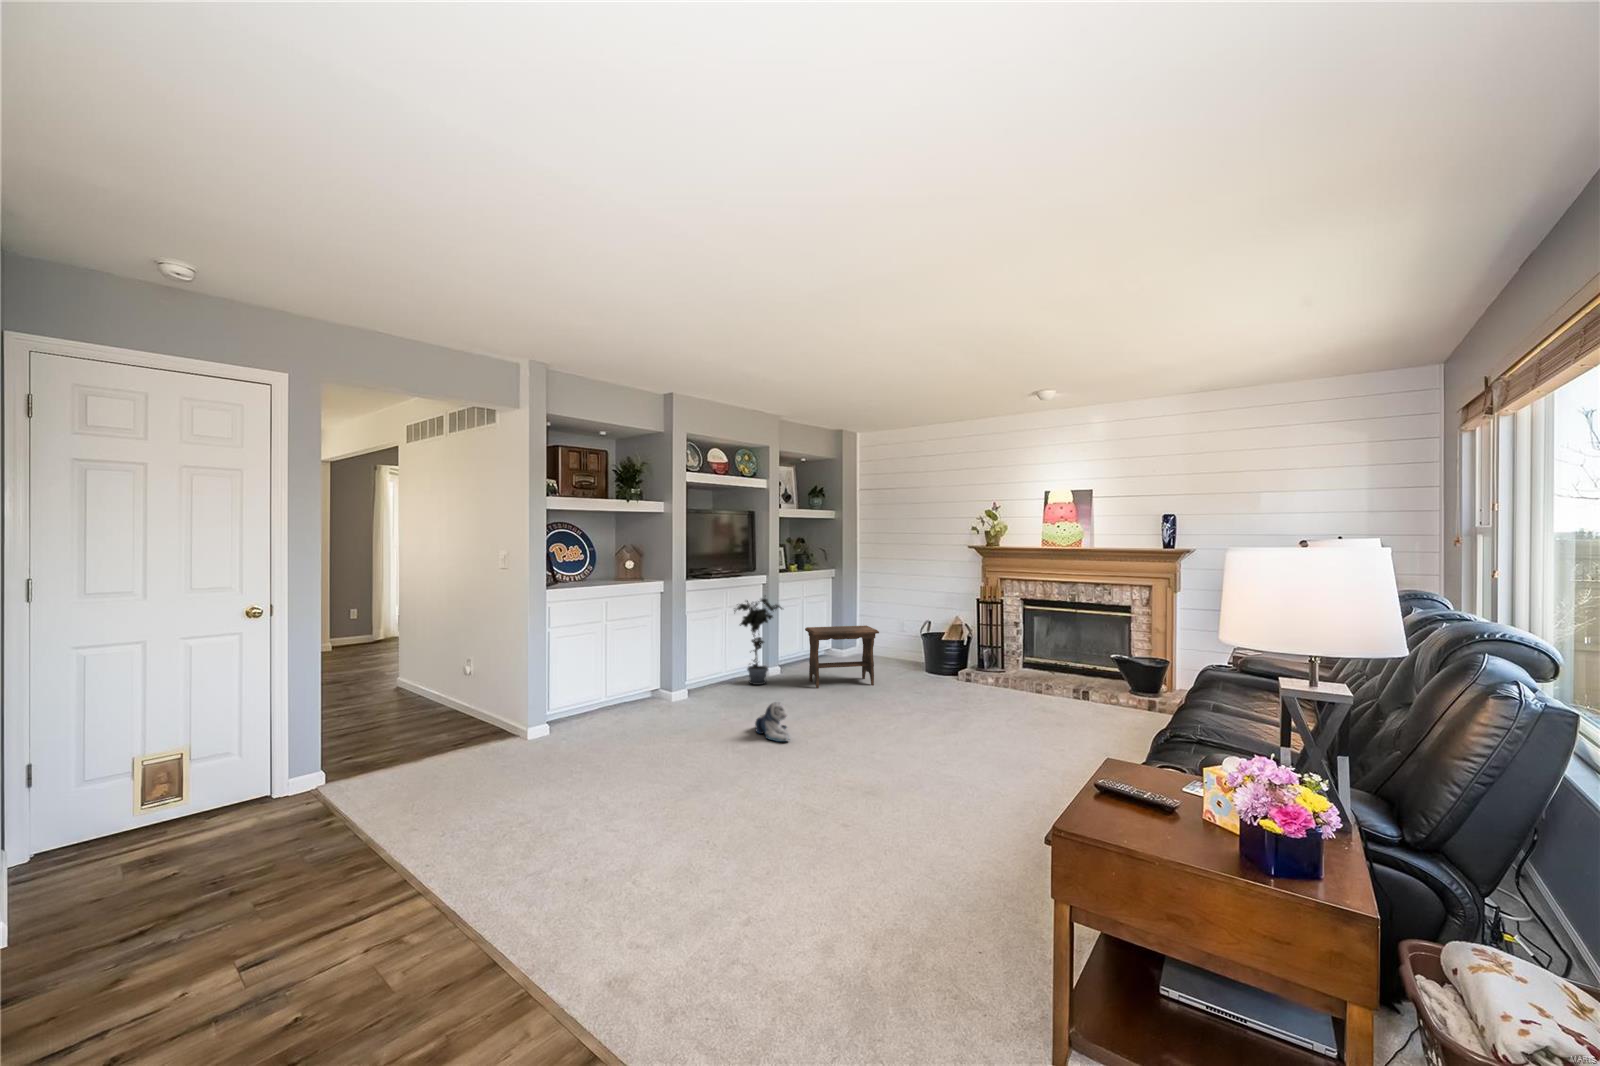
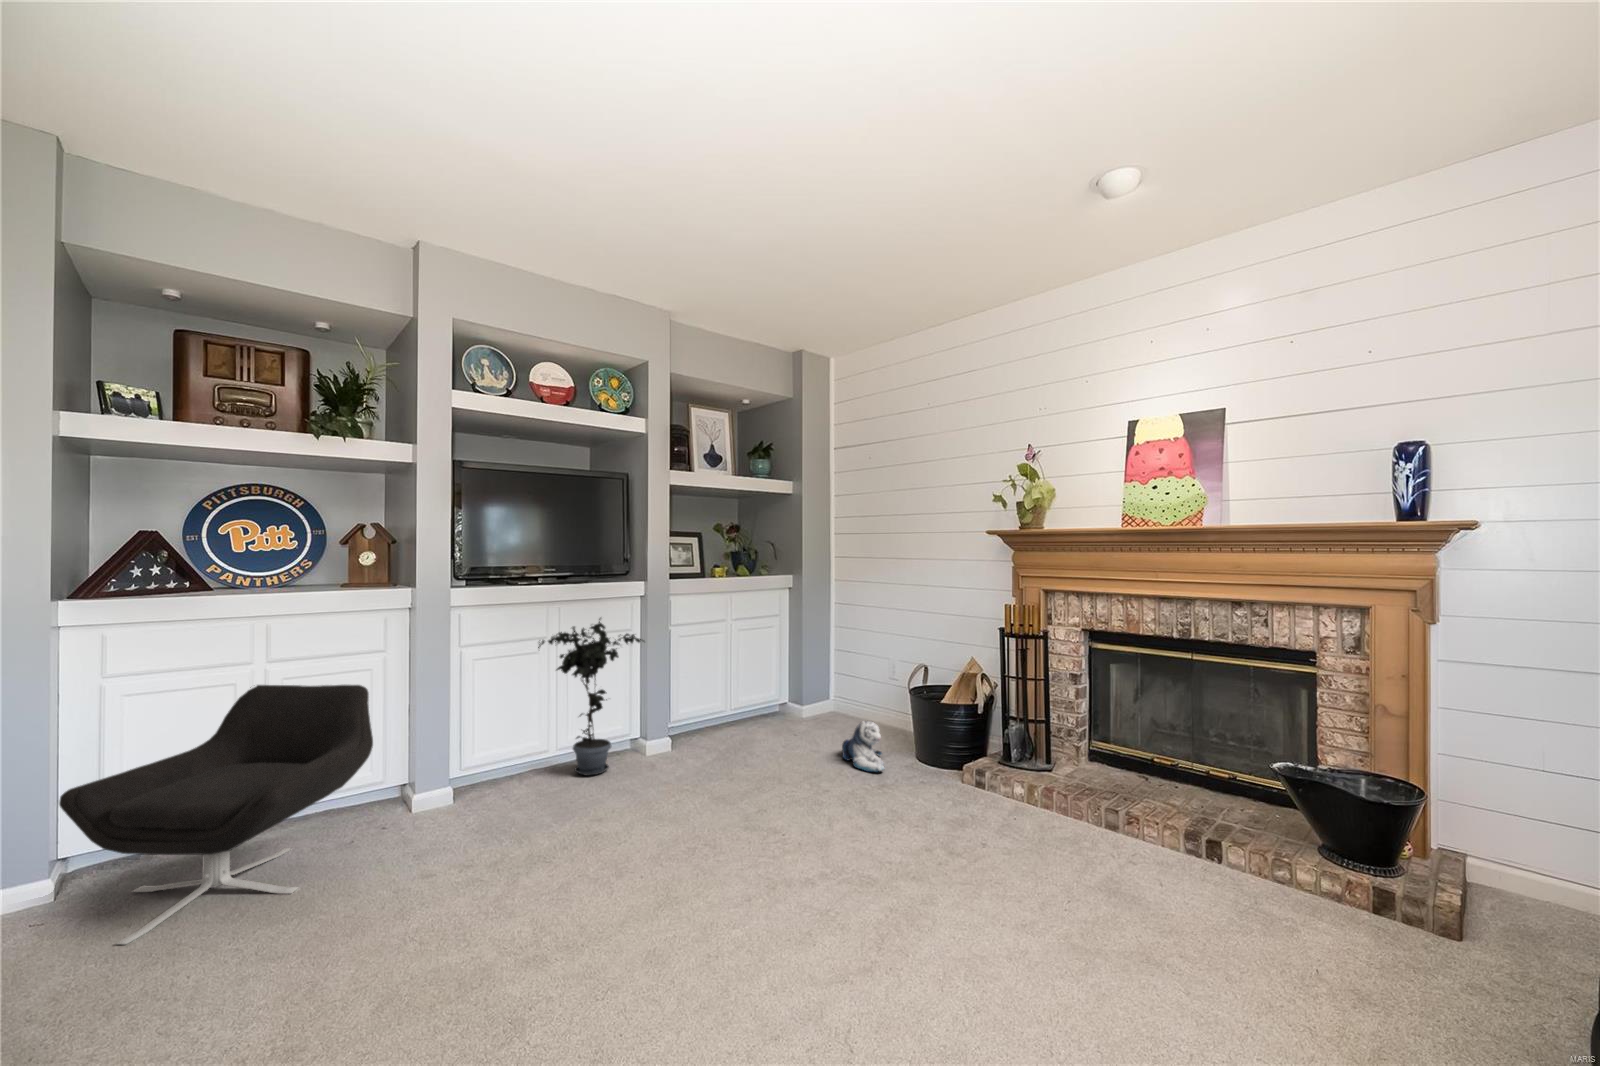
footstool: present [805,625,879,688] -> none [667,673,794,790]
lounge chair: none [585,630,695,742] -> present [59,685,373,945]
plush toy: present [755,702,790,742] -> present [842,721,884,772]

